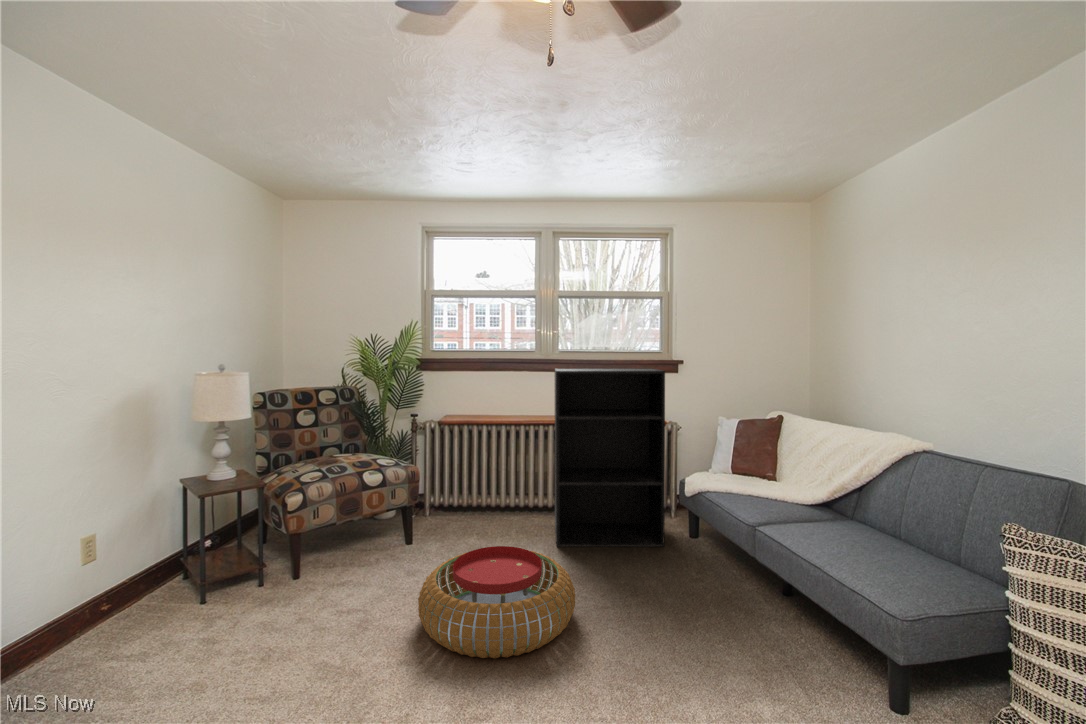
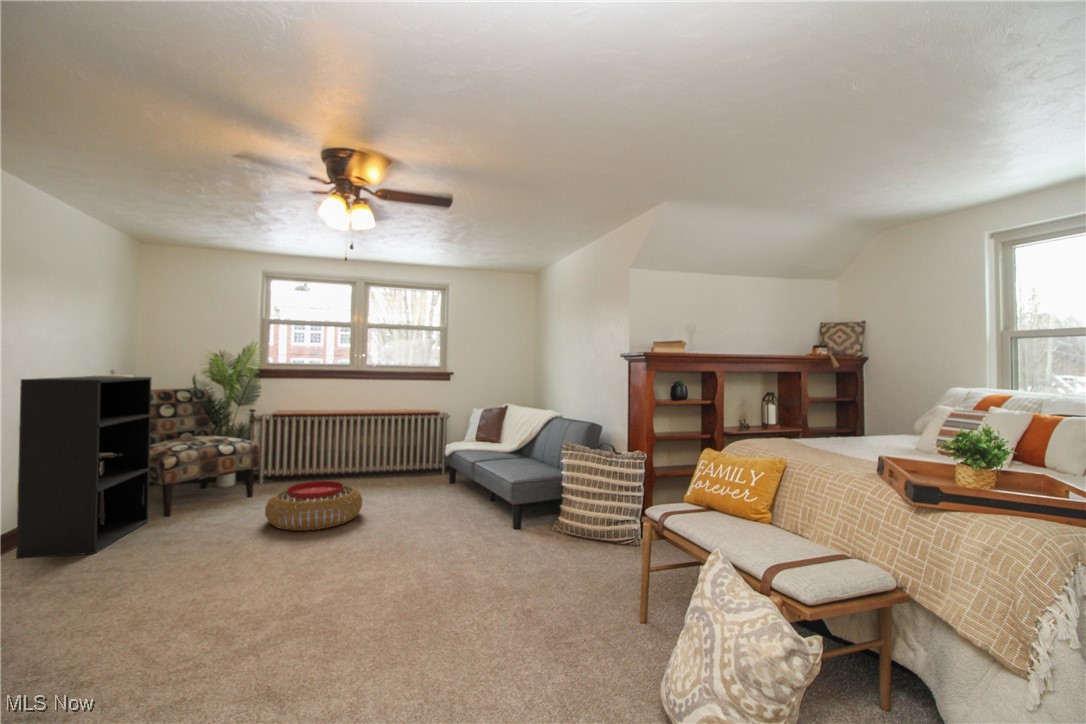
bookshelf: present [555,369,665,547] -> present [16,376,152,559]

